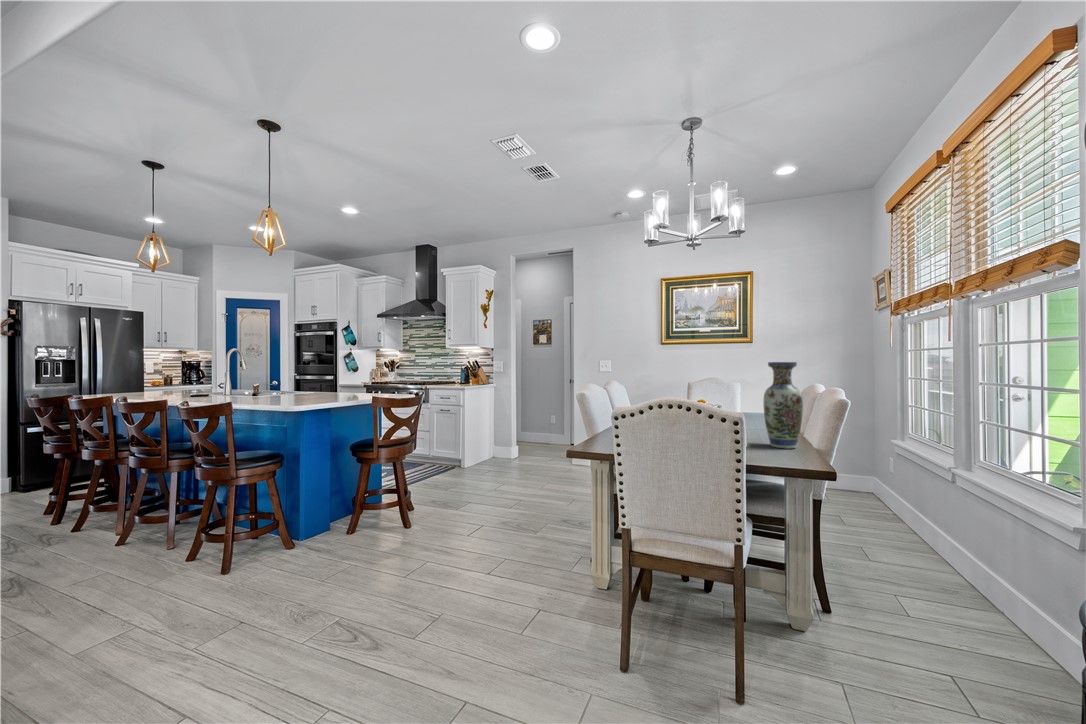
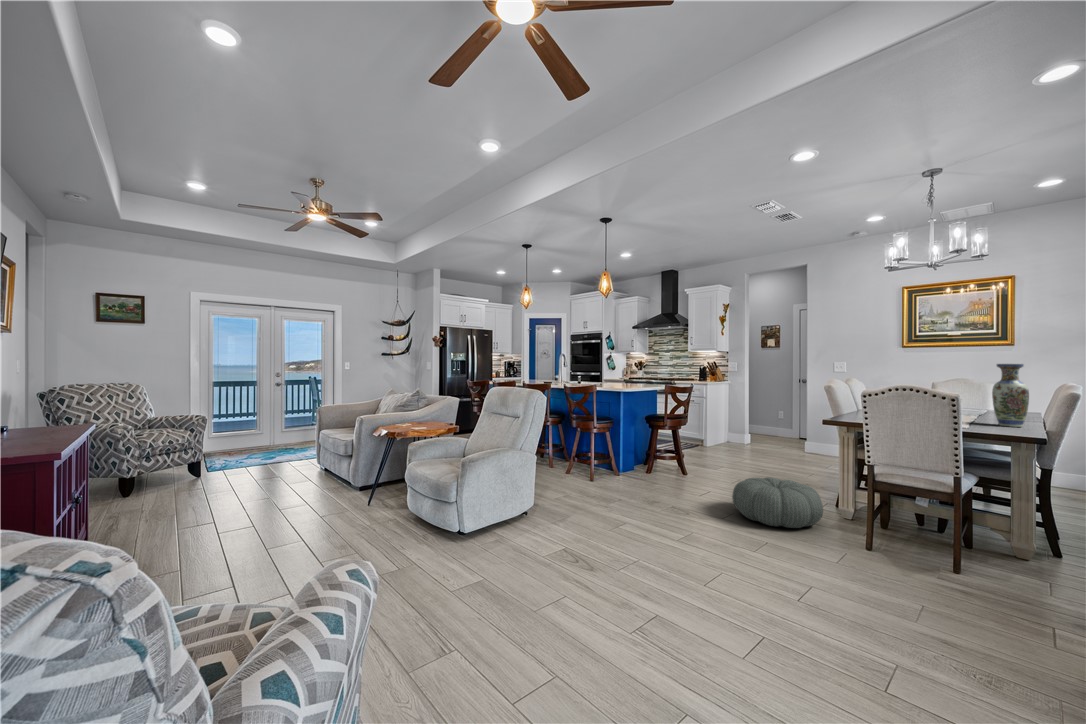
pouf: none [431,544,564,651] -> present [732,478,823,528]

